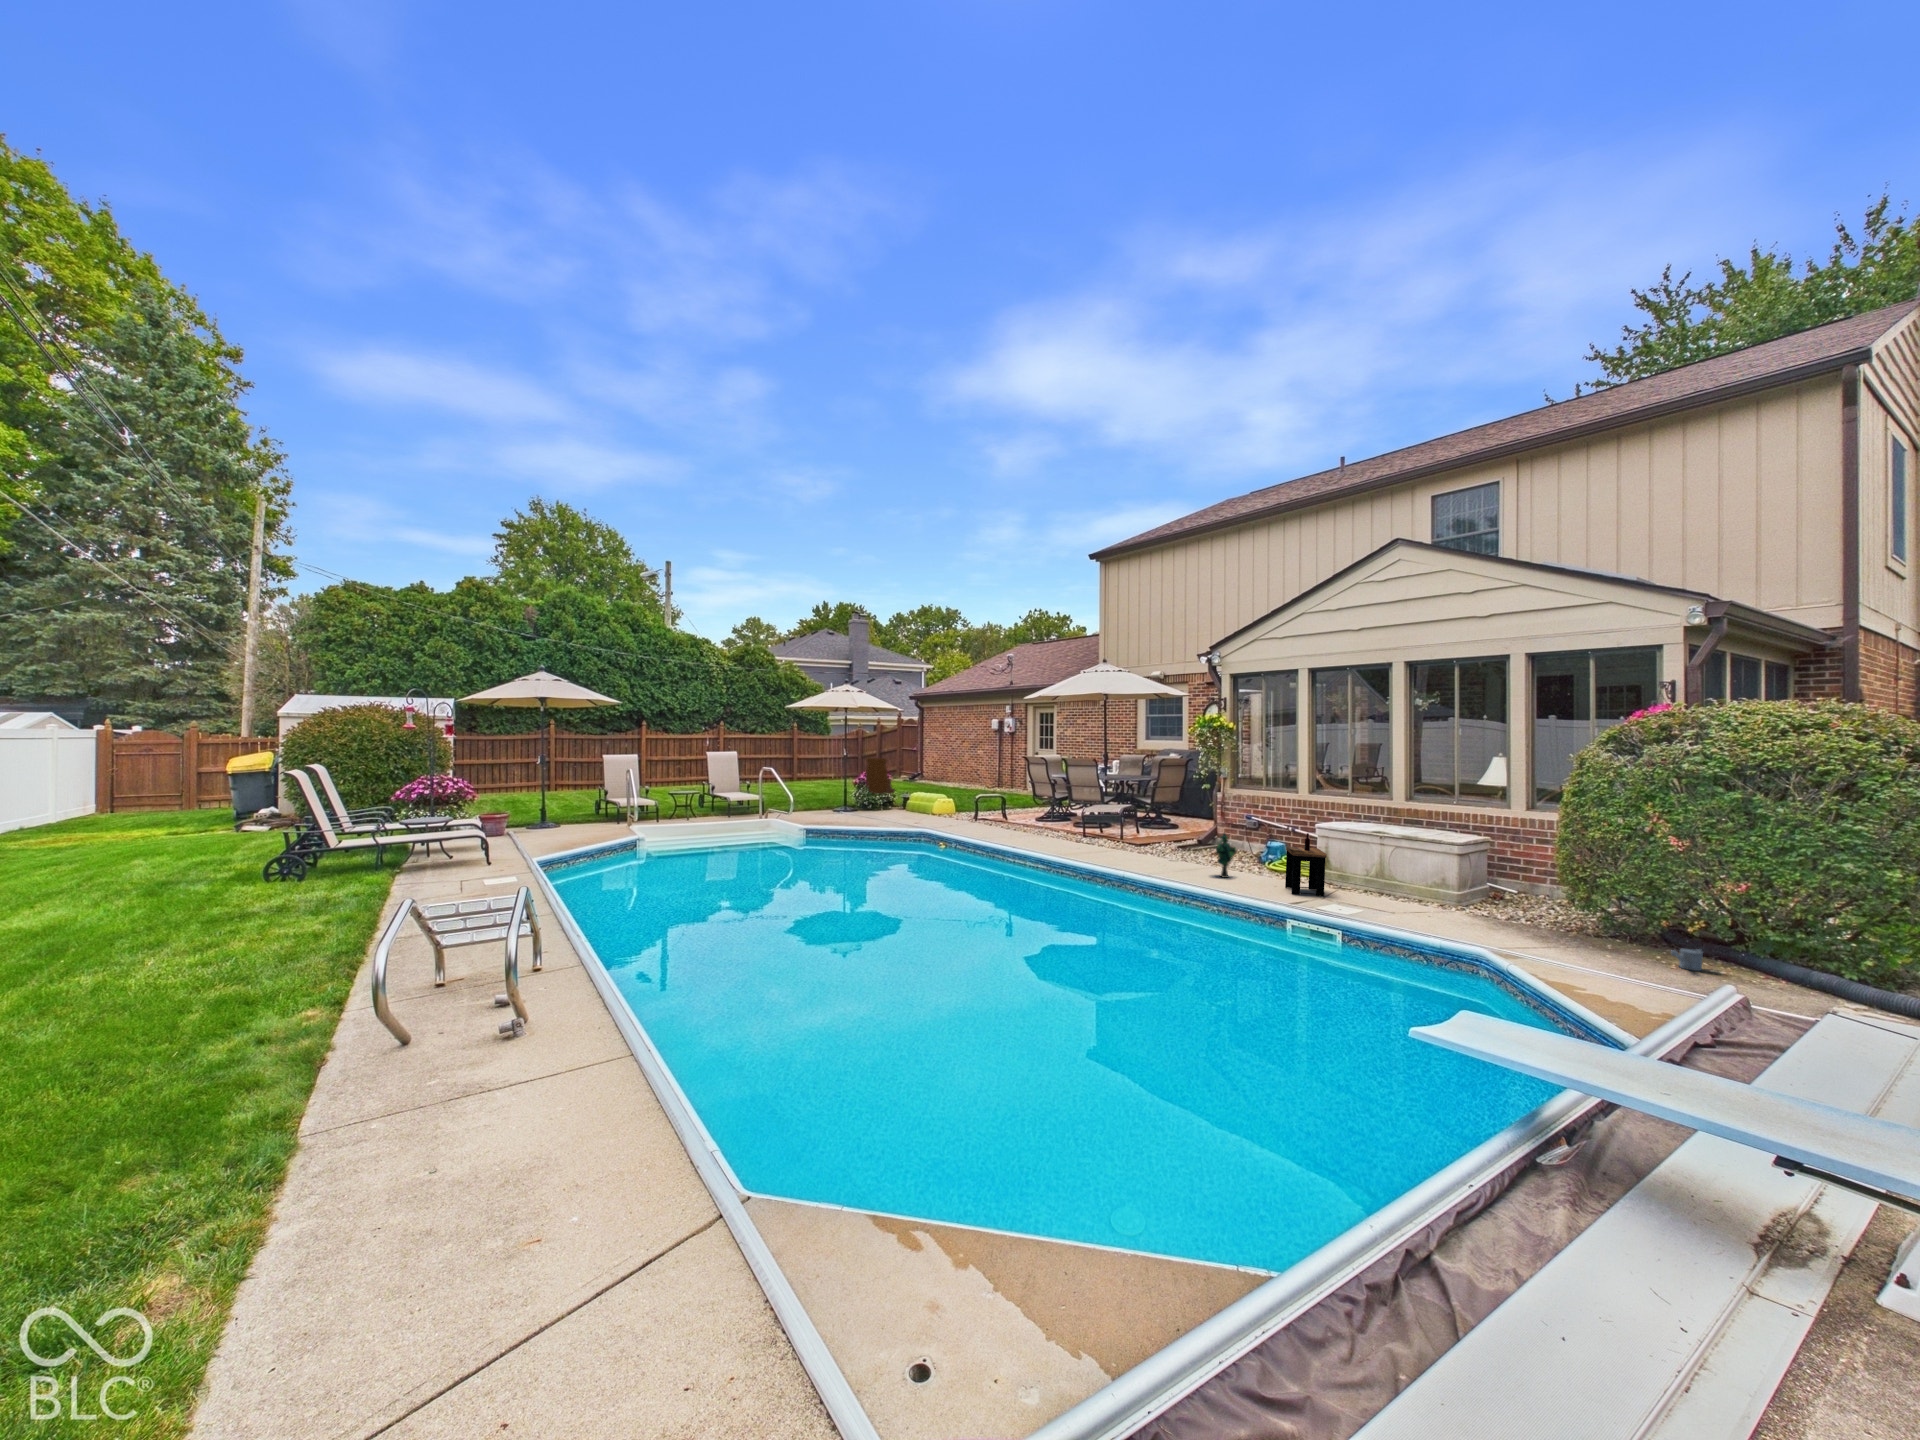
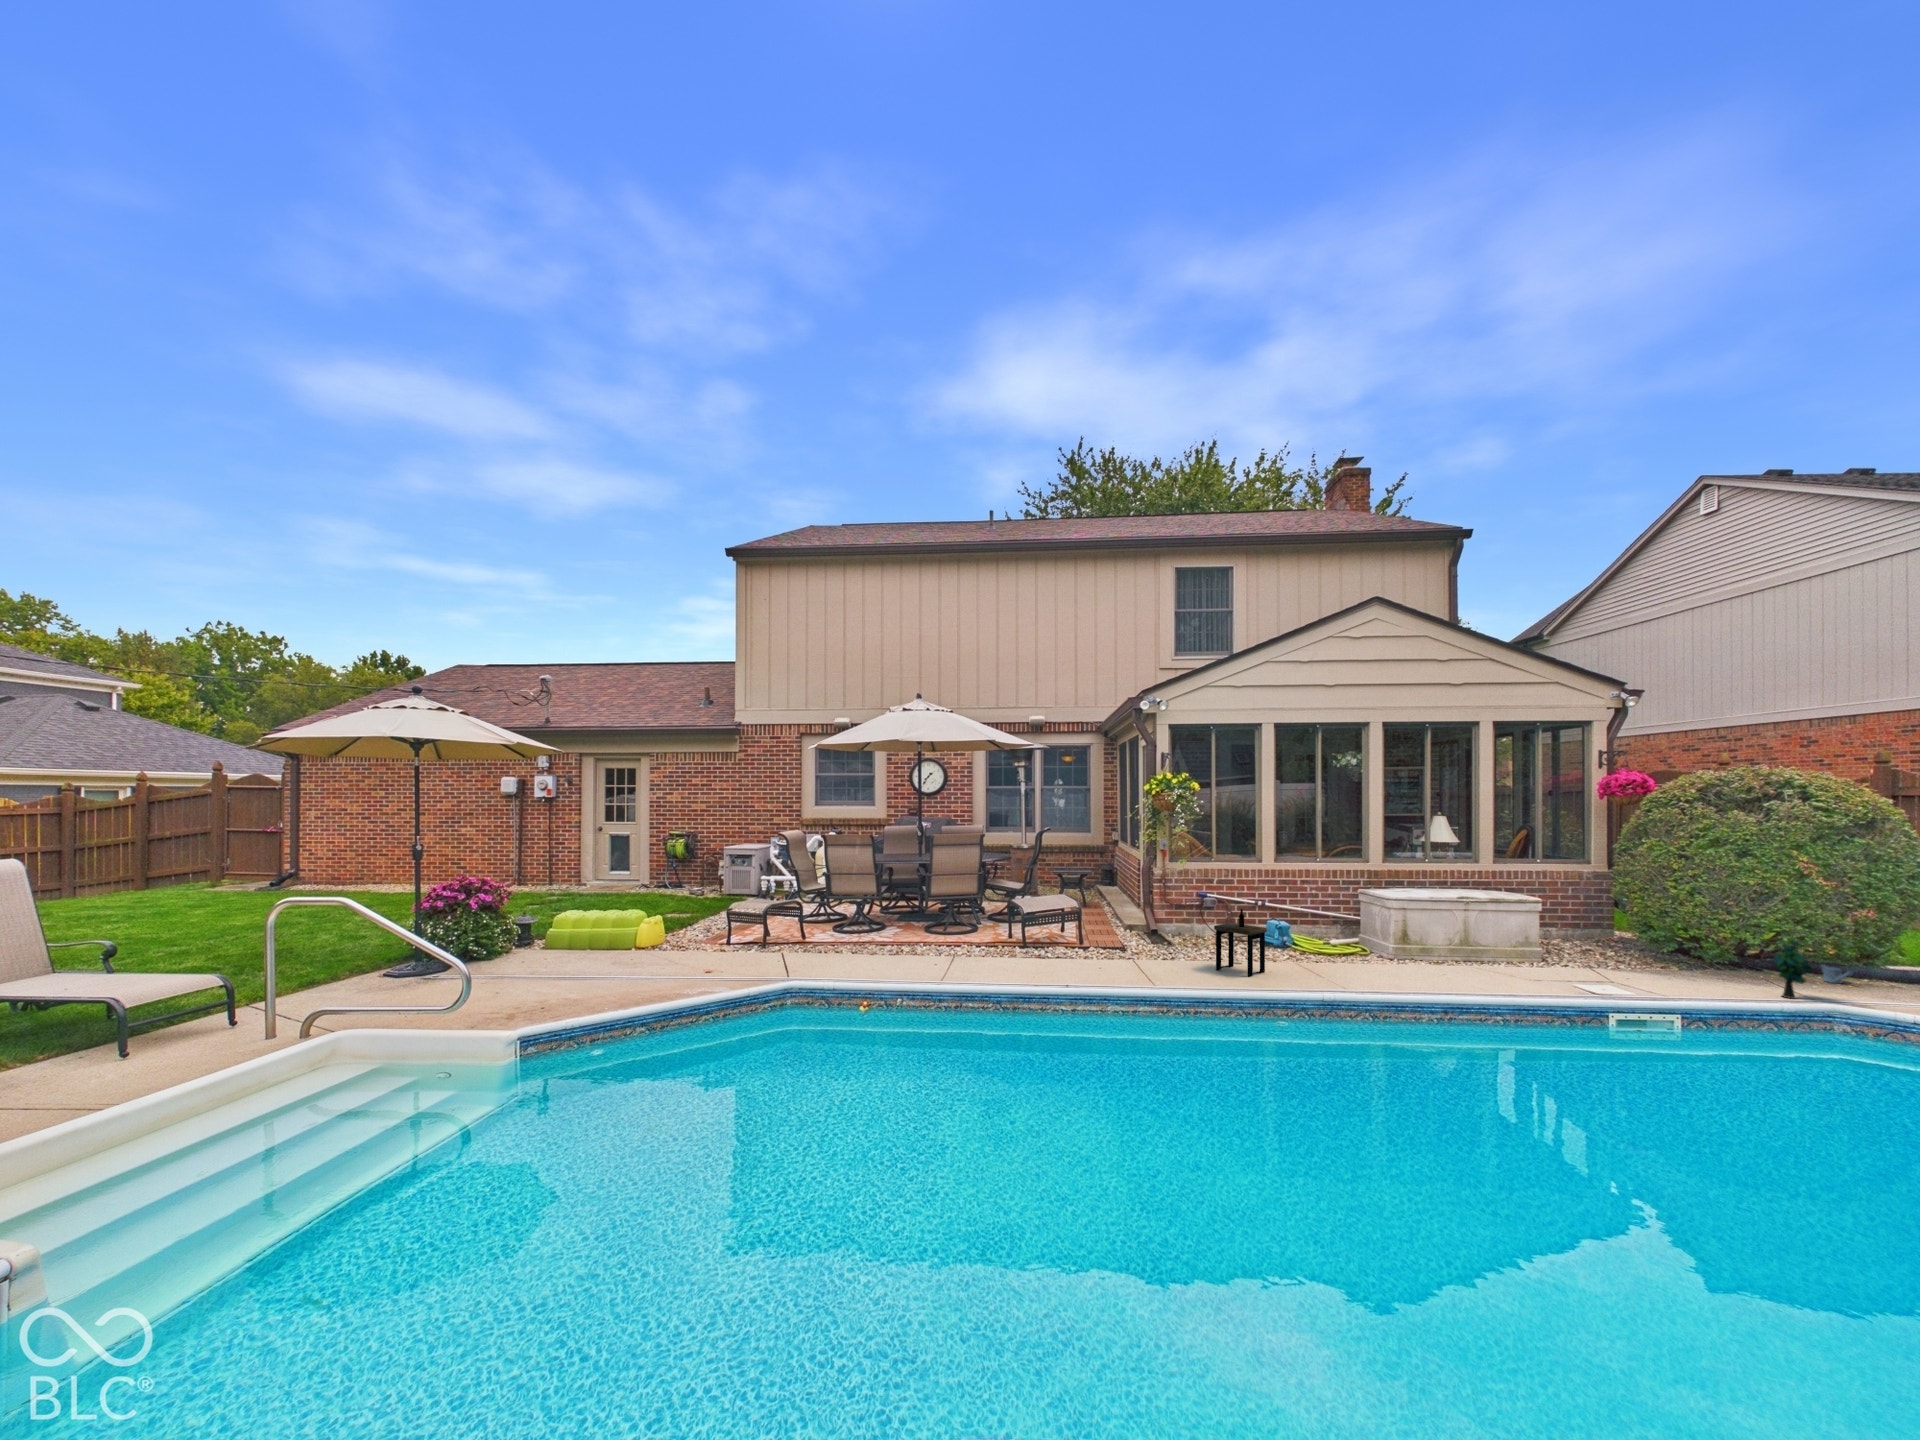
lounge chair: present [866,758,895,803] -> none [514,870,588,963]
decorative plant: present [1215,833,1237,878] -> present [1772,941,1813,999]
side table: present [1285,833,1327,896] -> present [1214,909,1267,977]

